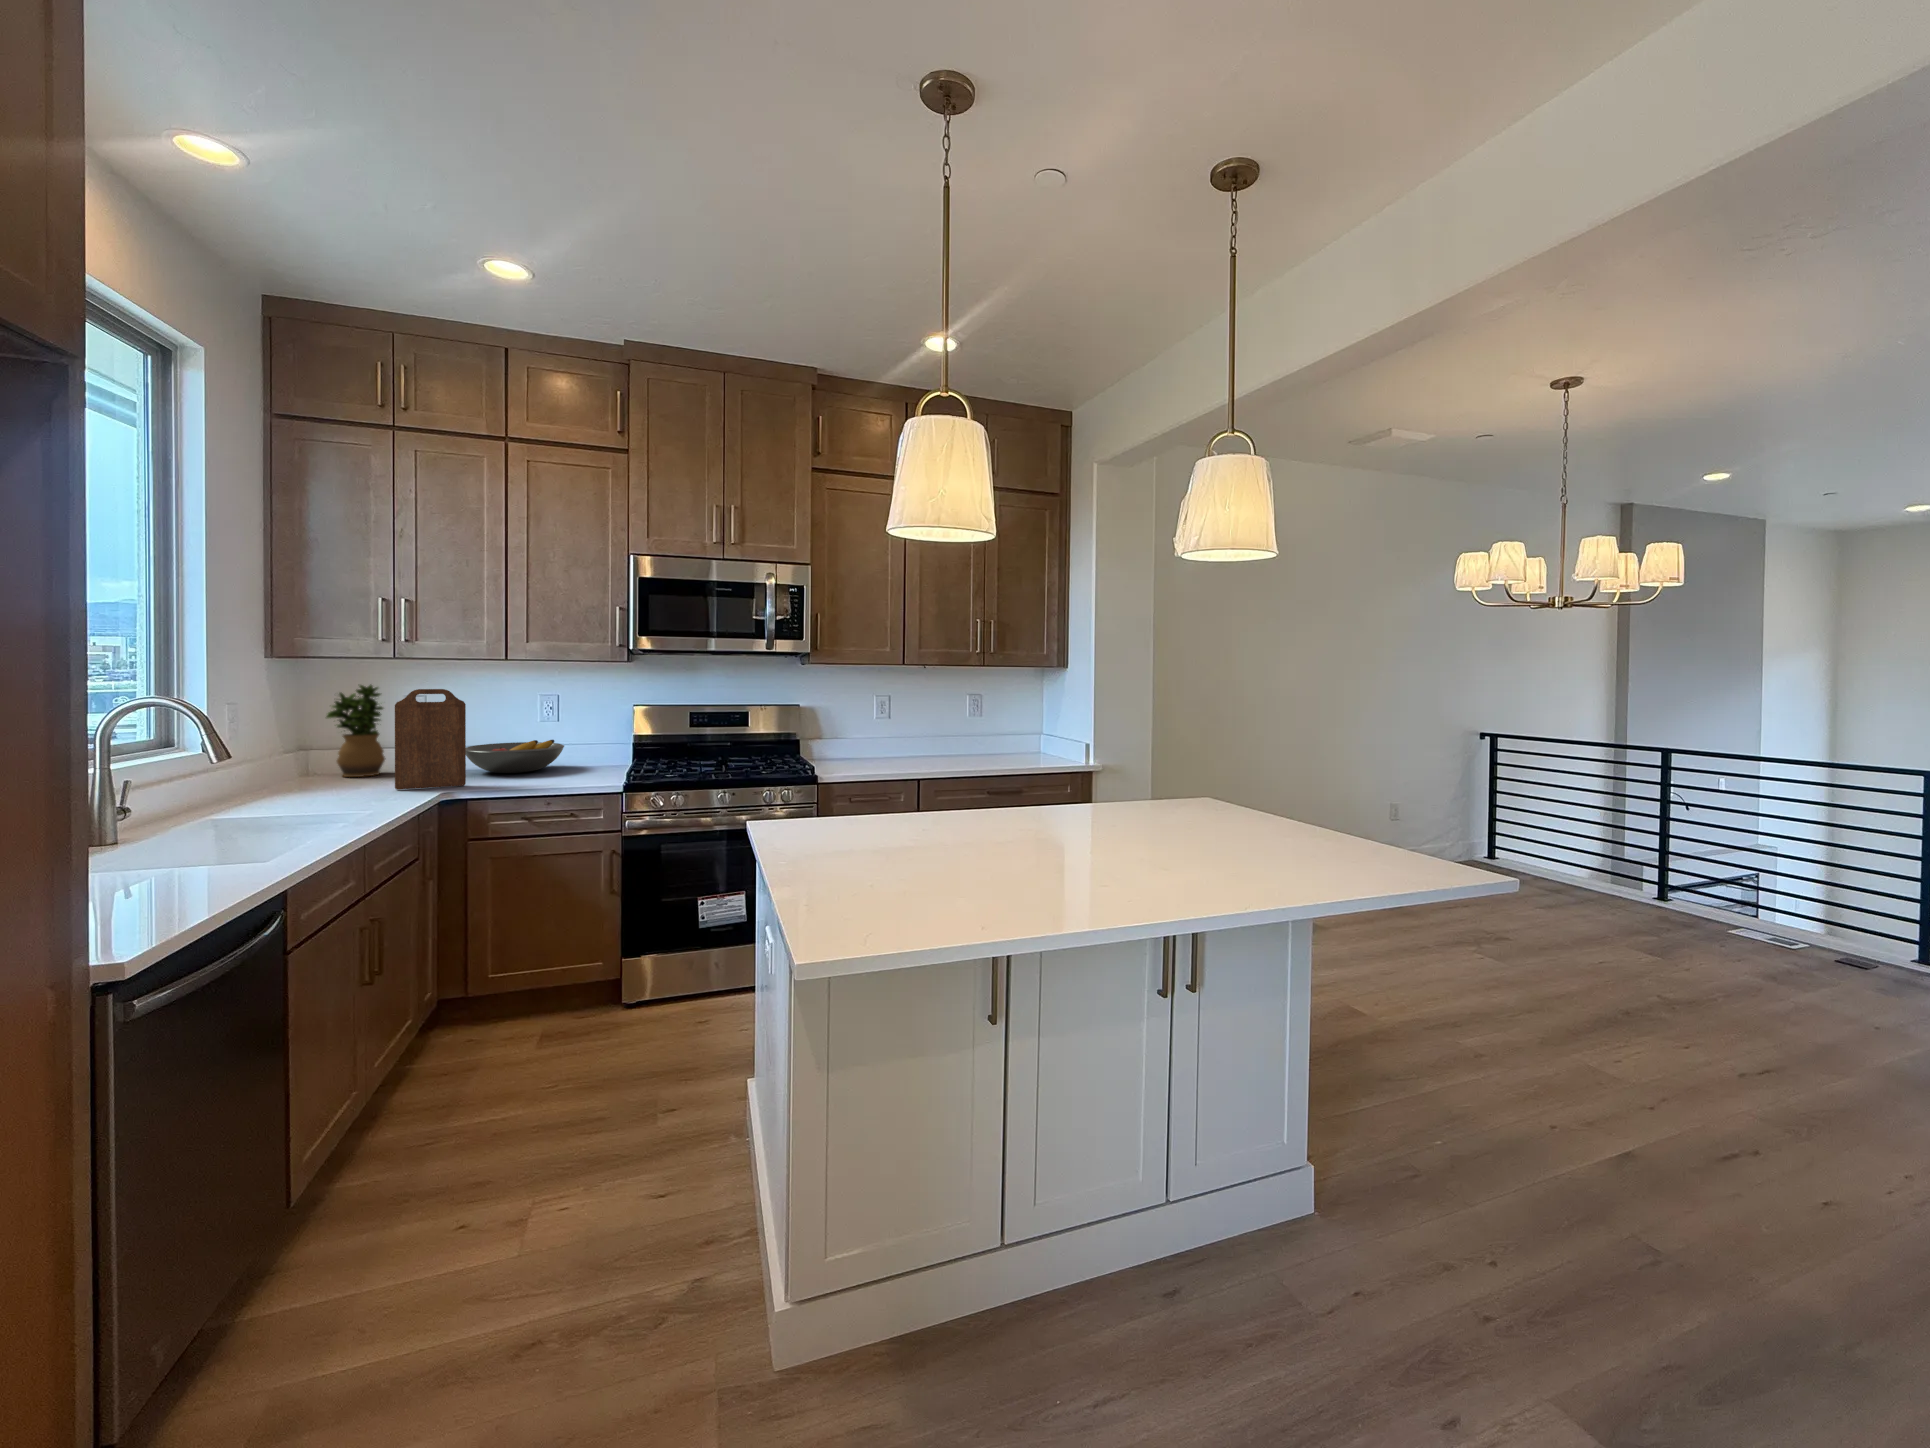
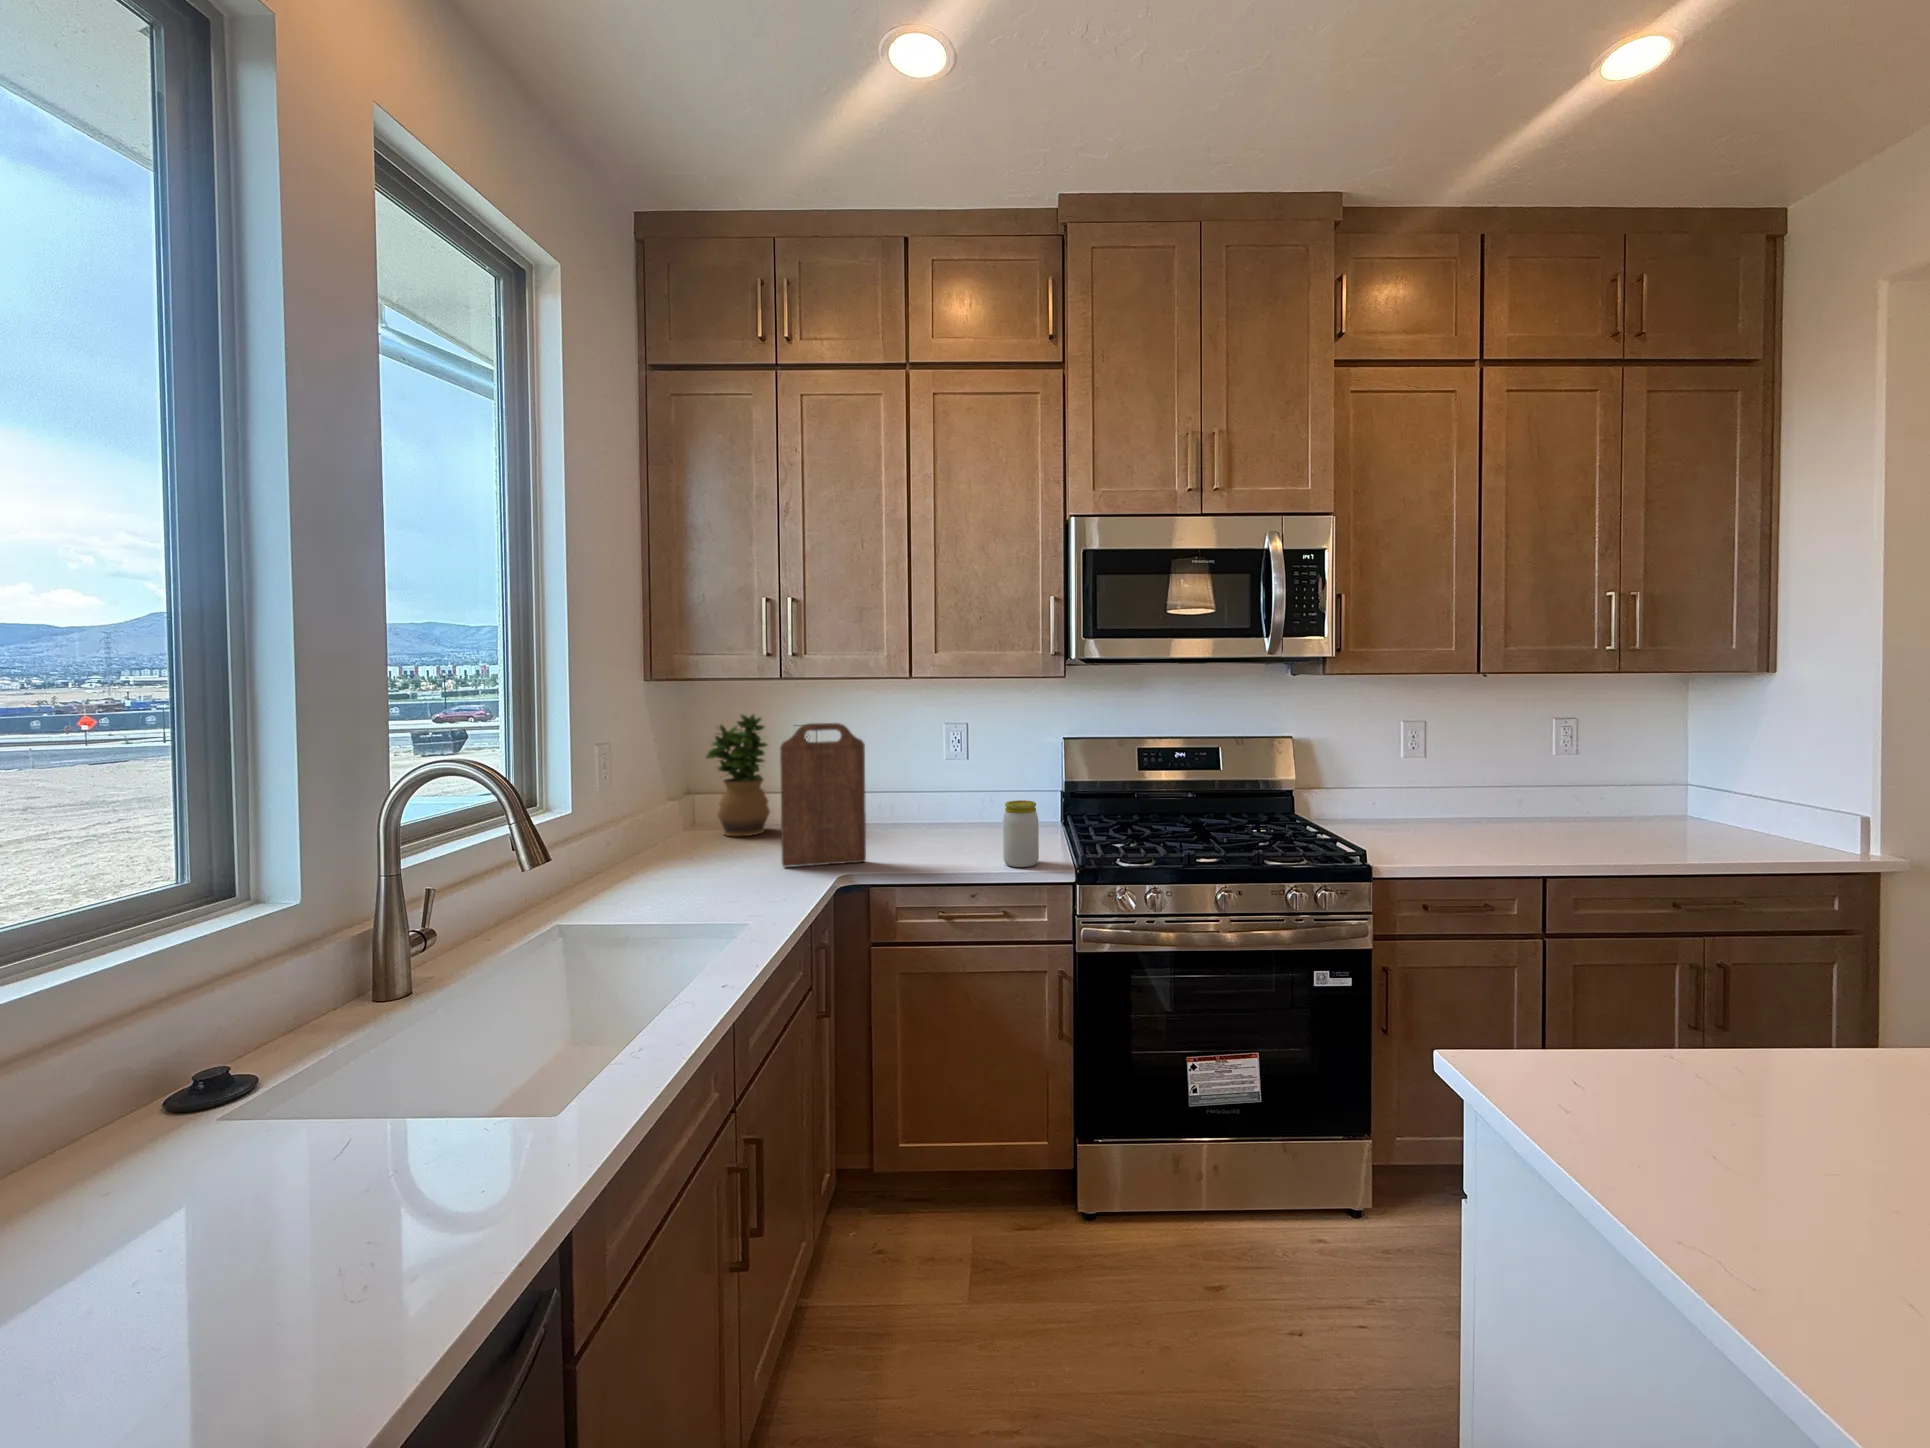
fruit bowl: present [466,740,564,773] -> none [857,790,979,837]
jar: none [572,741,598,784] -> present [1003,800,1039,867]

